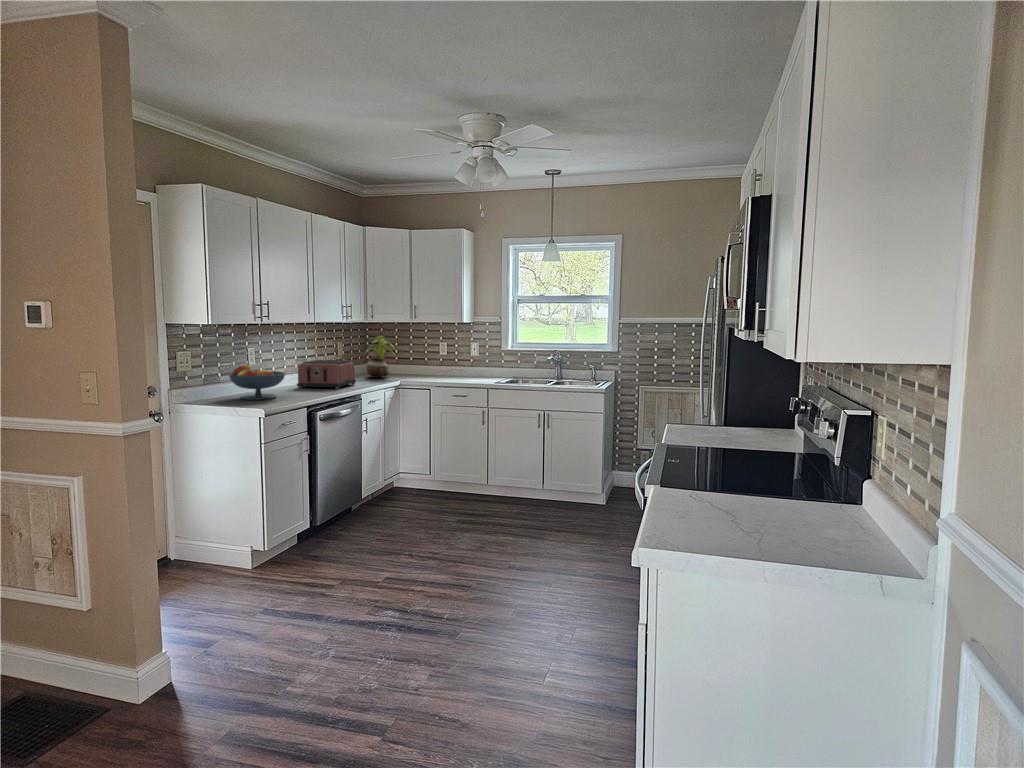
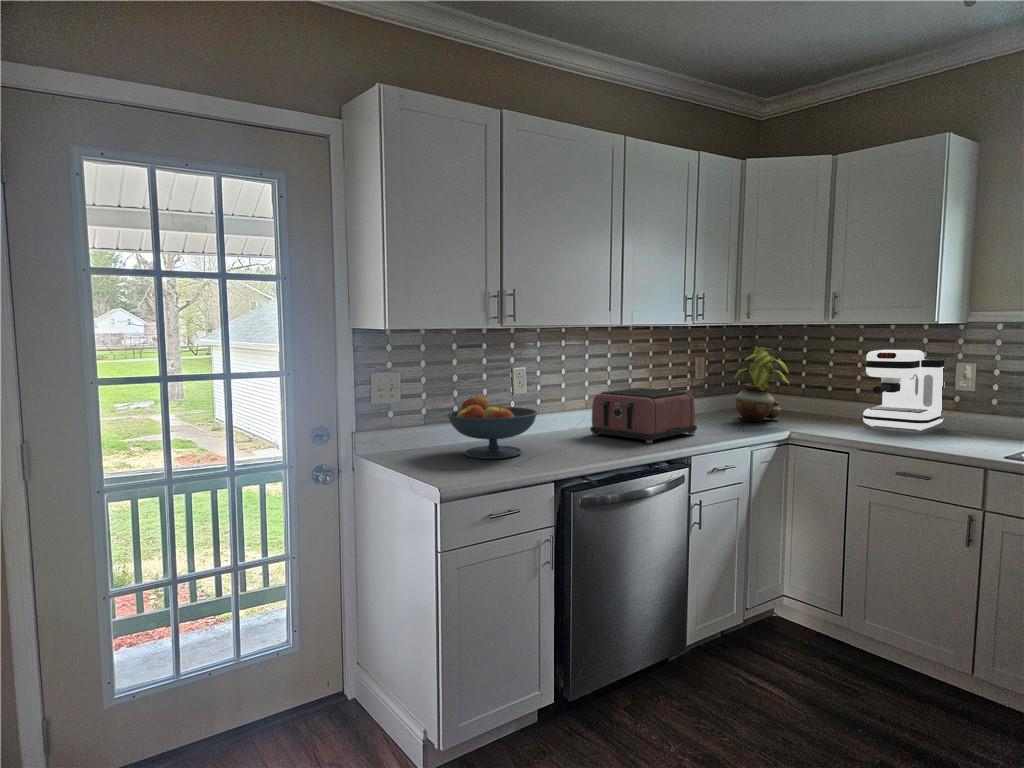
coffee maker: none [431,337,465,377] -> present [863,350,945,431]

